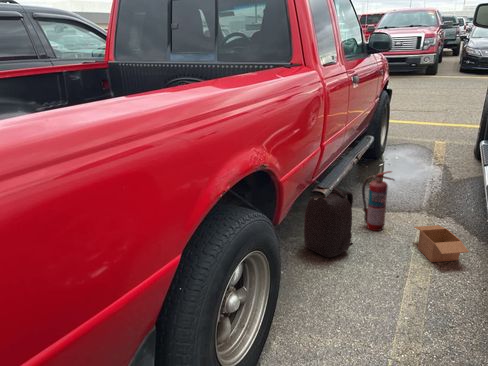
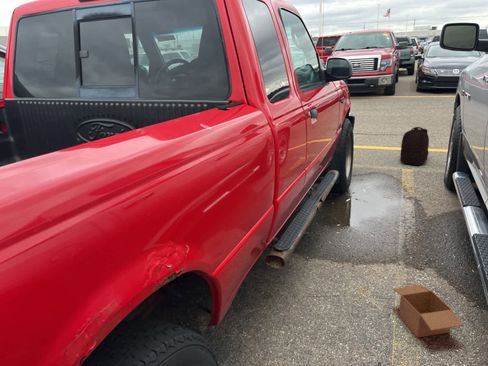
fire extinguisher: present [362,171,394,231] -> none [328,221,367,293]
backpack: present [304,188,353,258] -> present [400,127,429,165]

